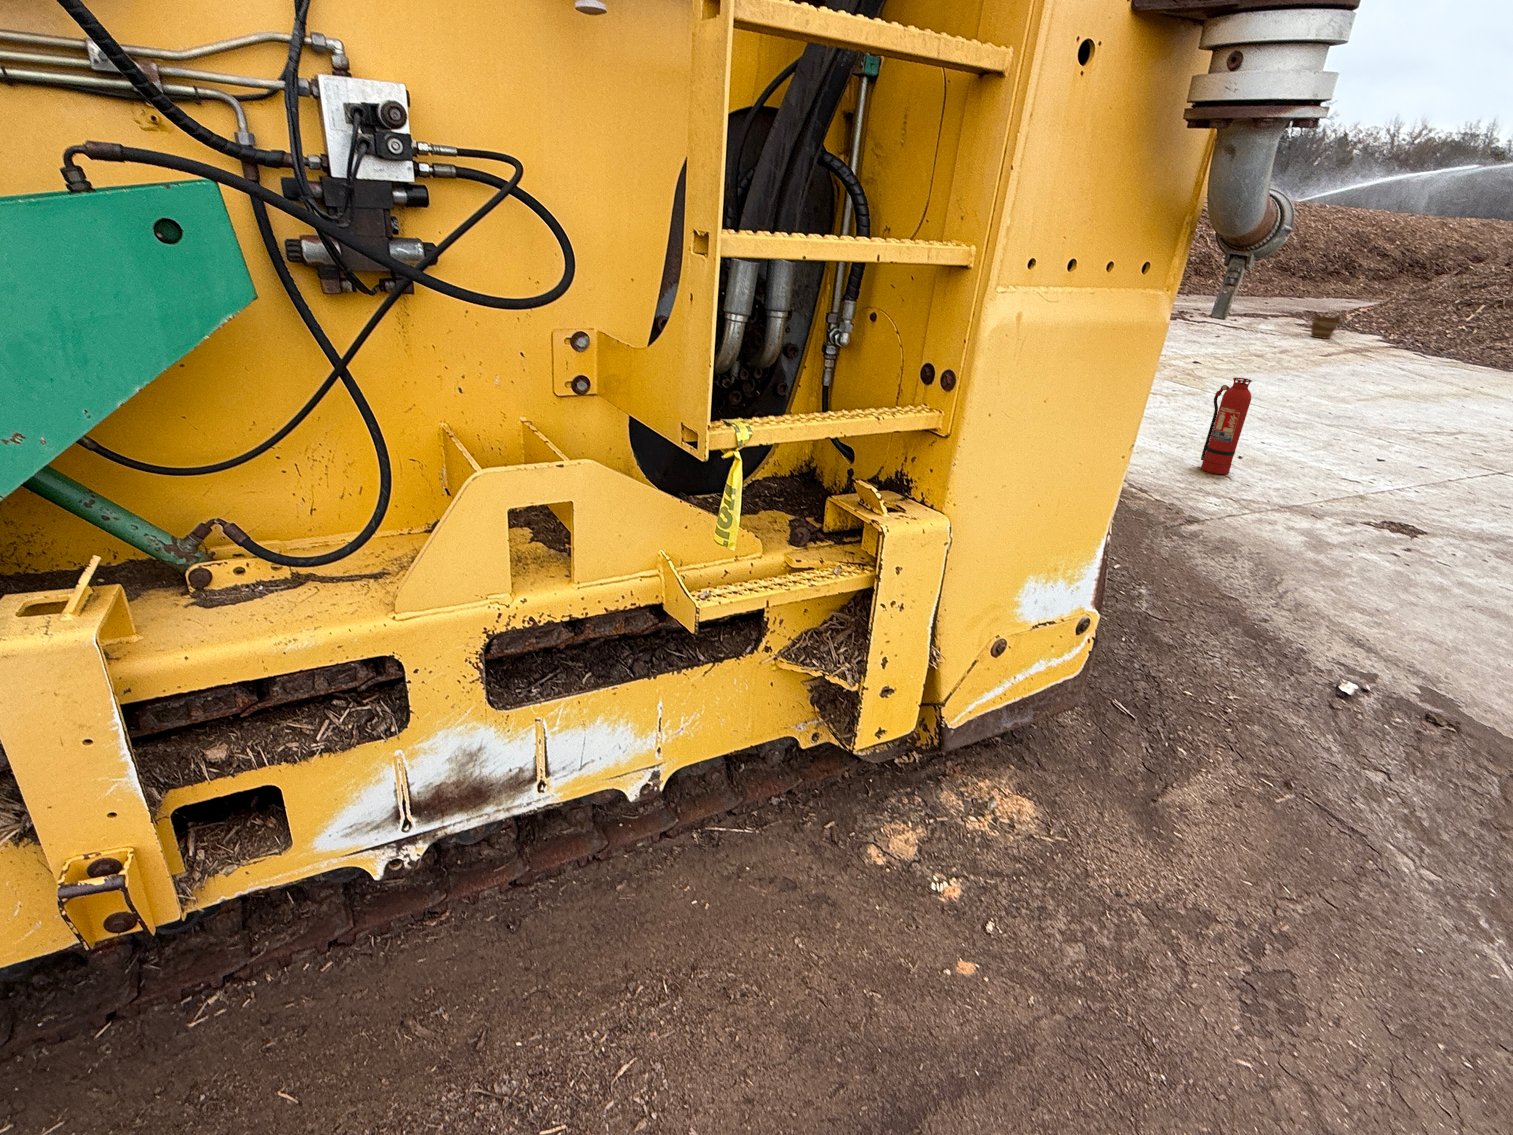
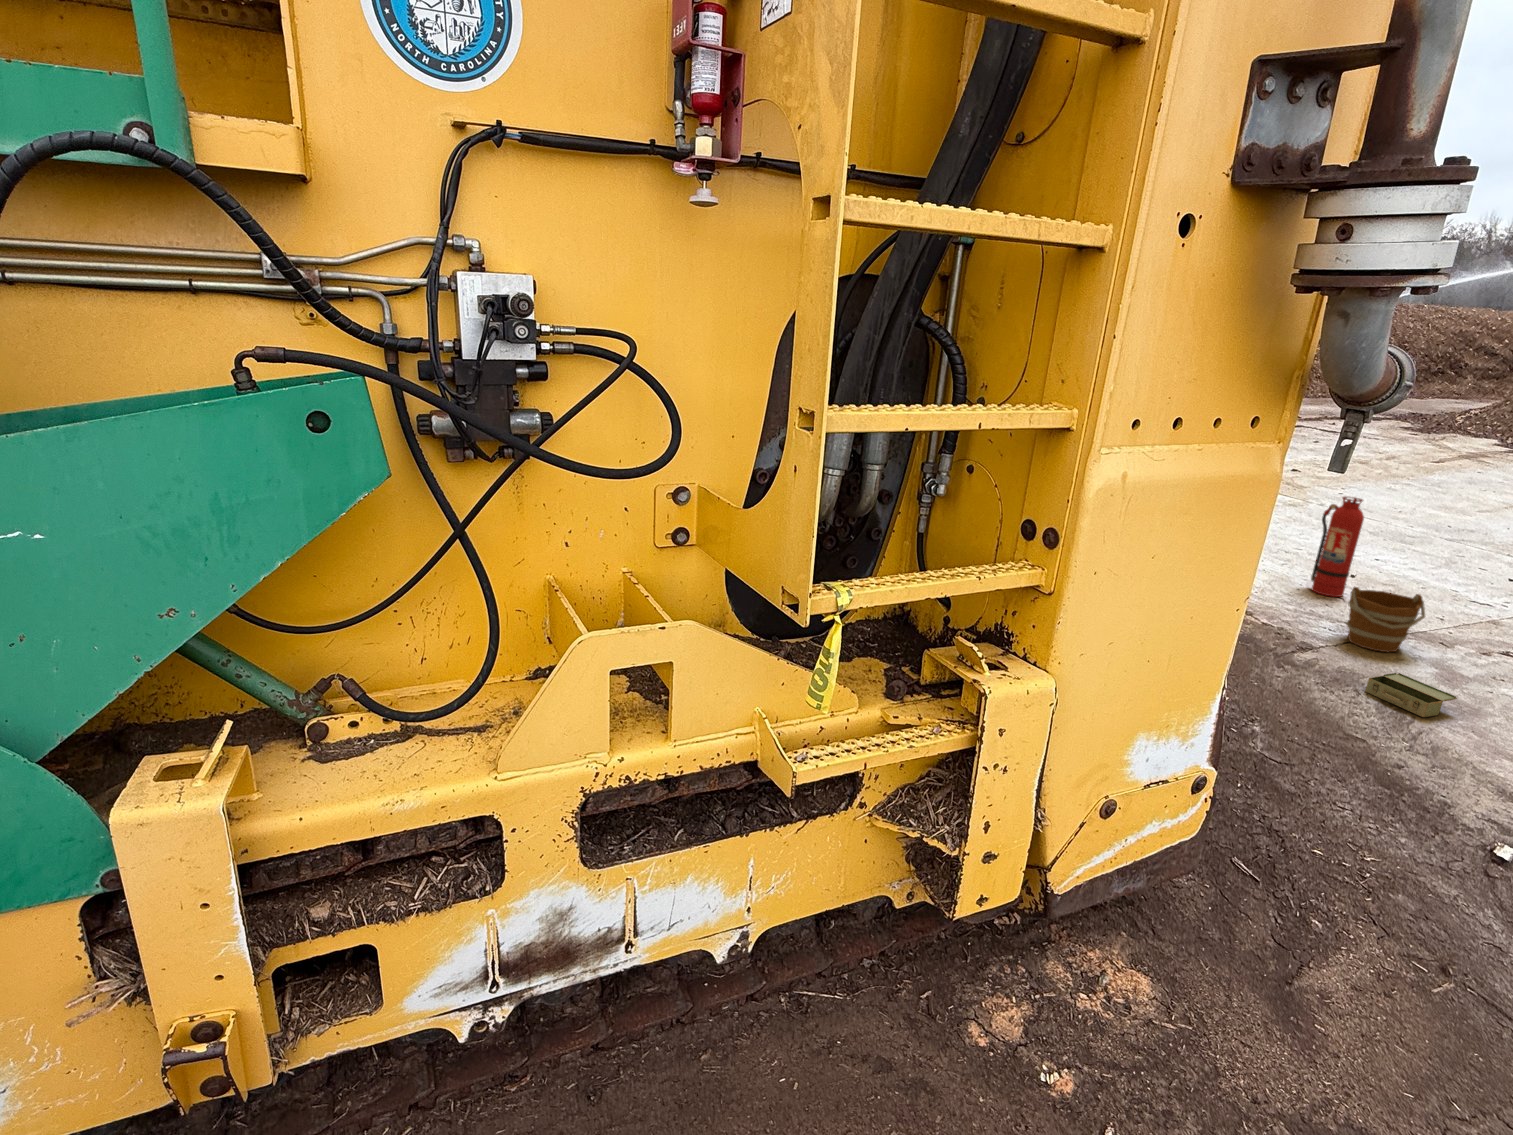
bucket: present [1311,314,1341,339] -> present [1347,587,1425,652]
toolbox: none [1241,538,1320,577] -> present [1365,673,1457,717]

